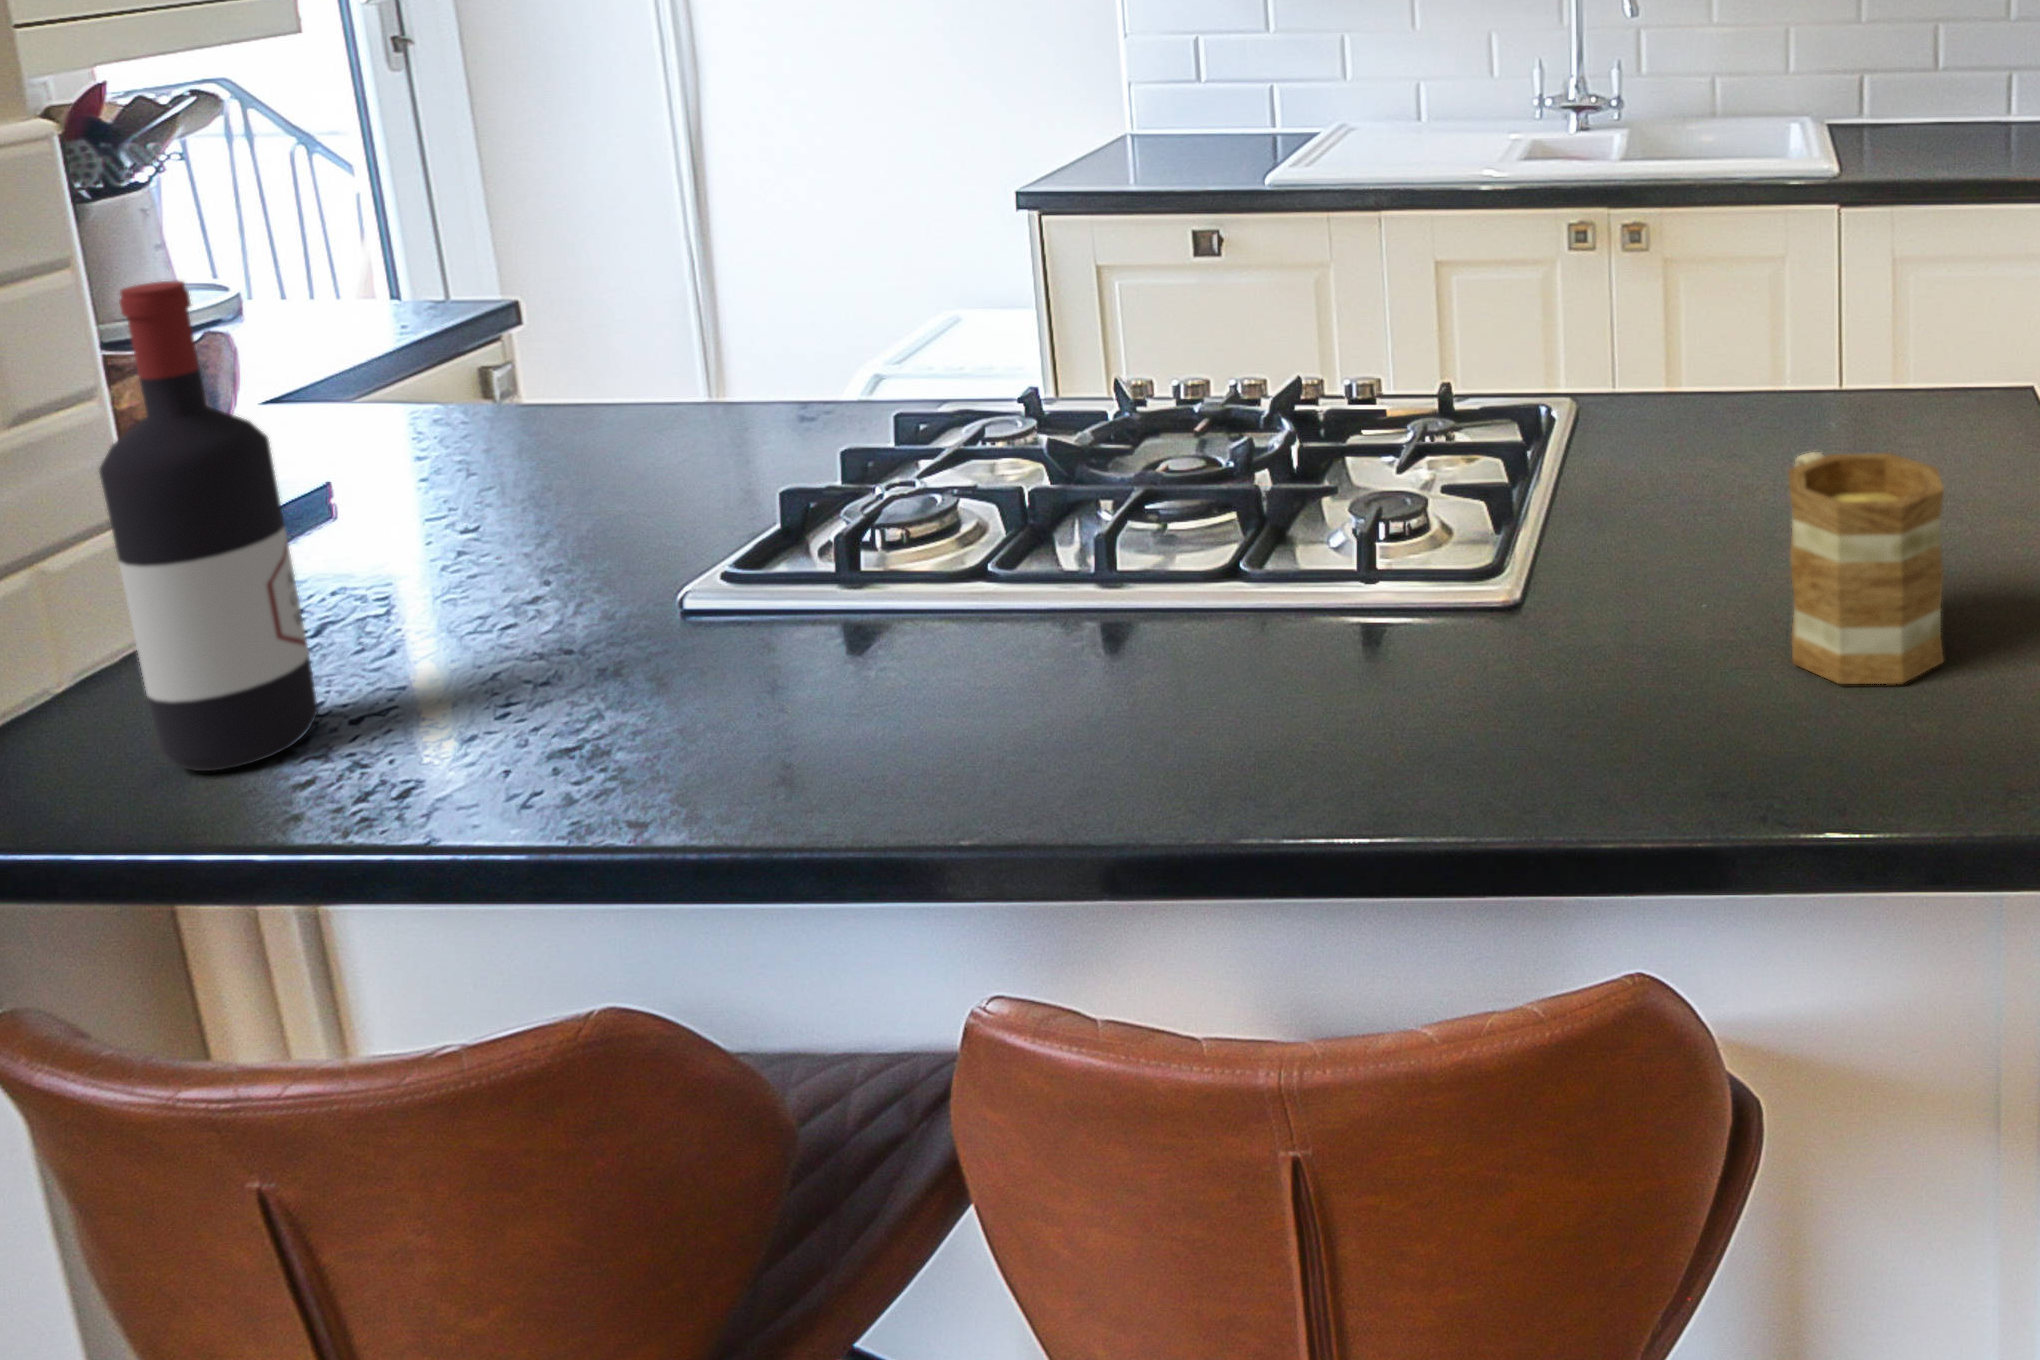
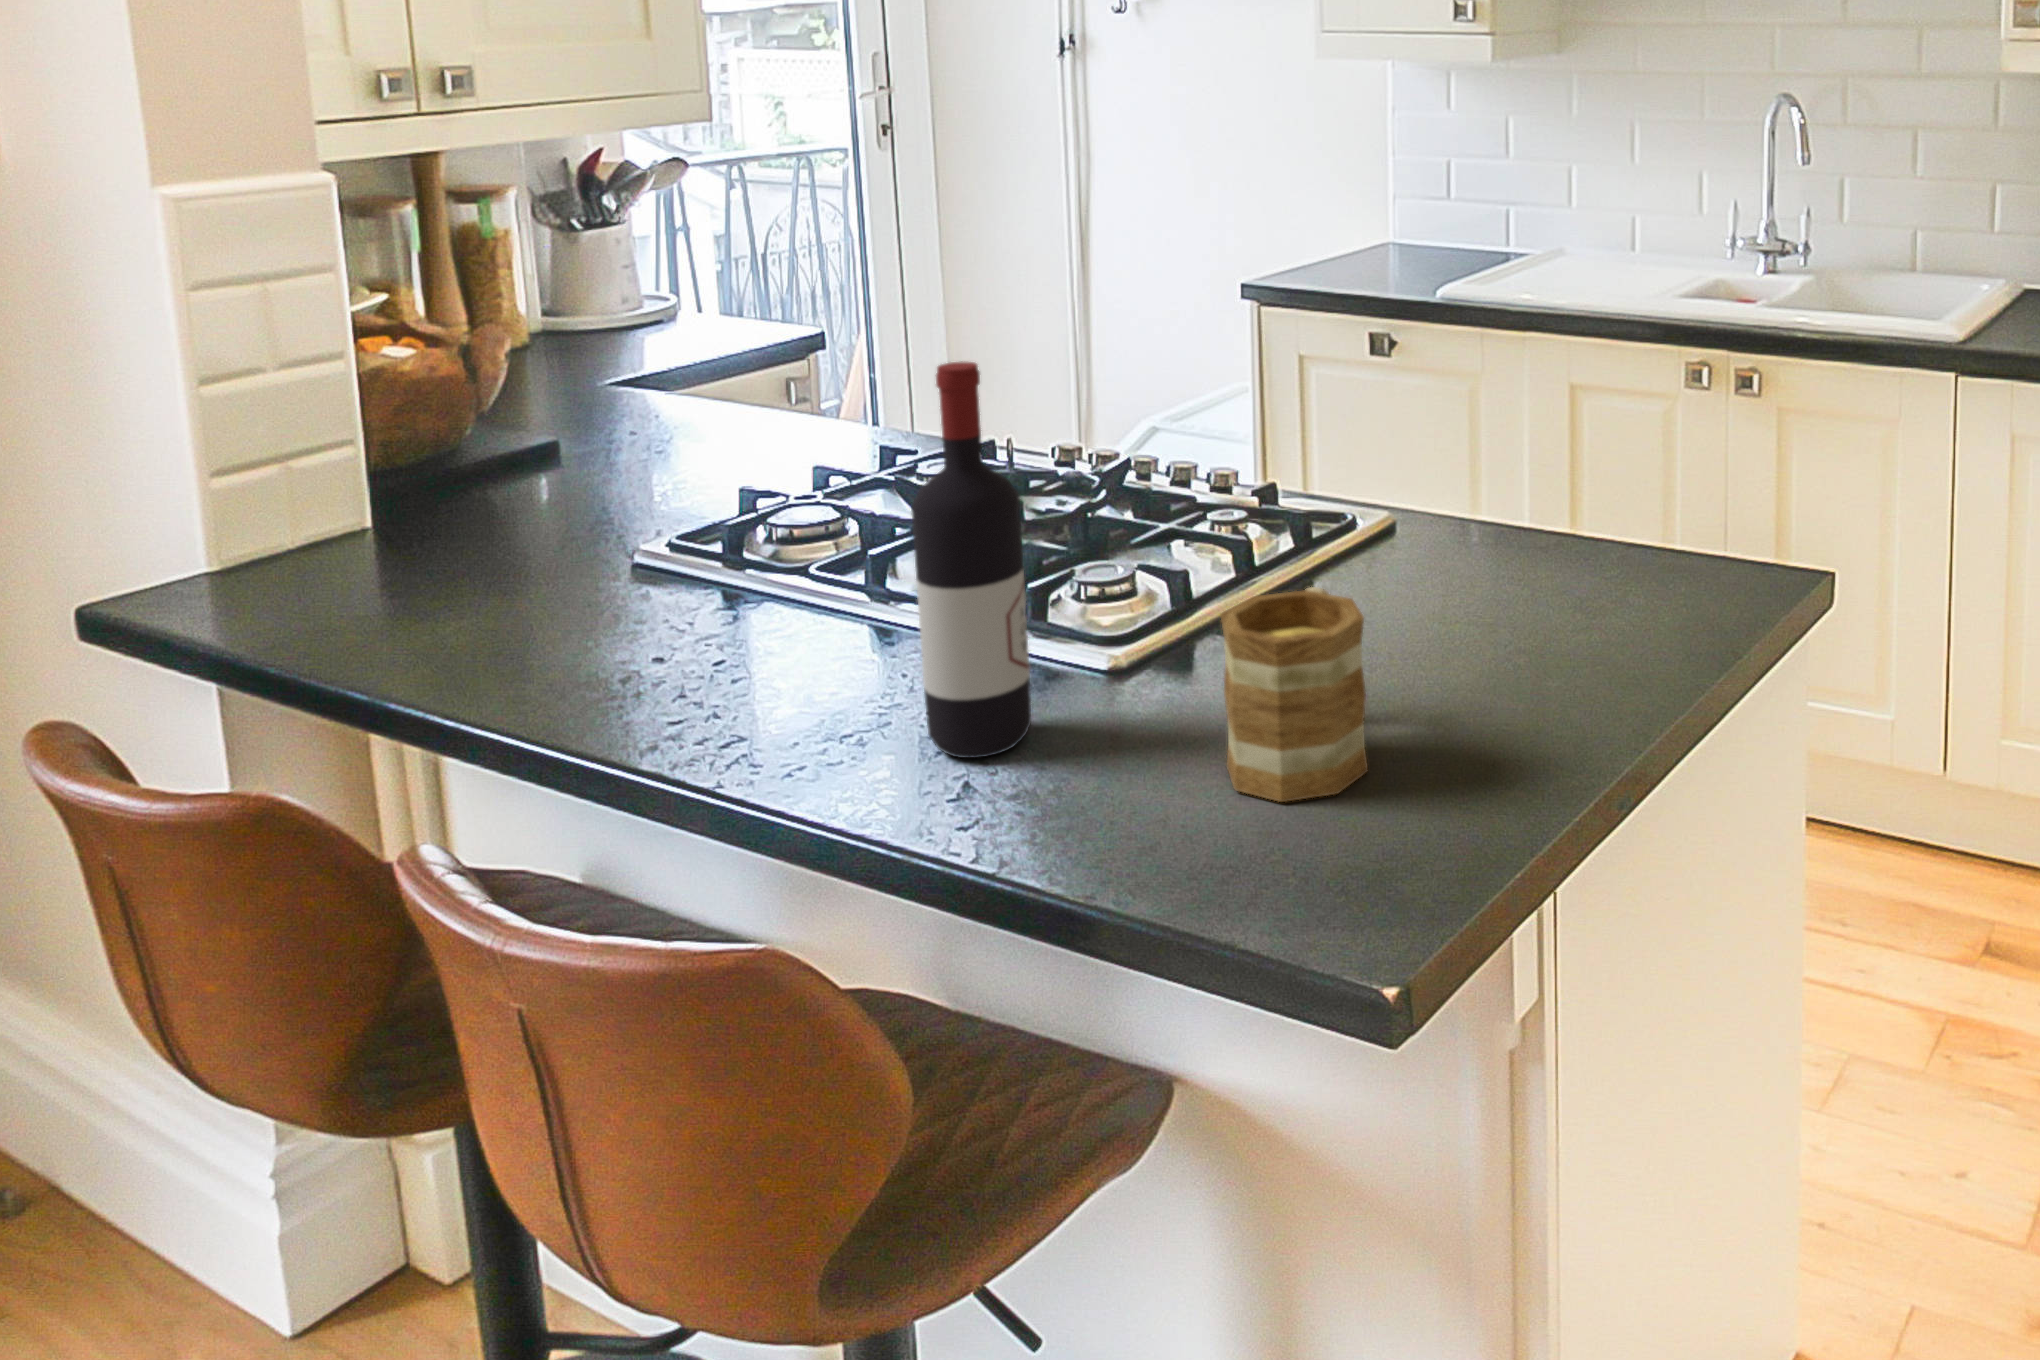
wine bottle: present [99,281,318,771] -> present [911,361,1031,758]

